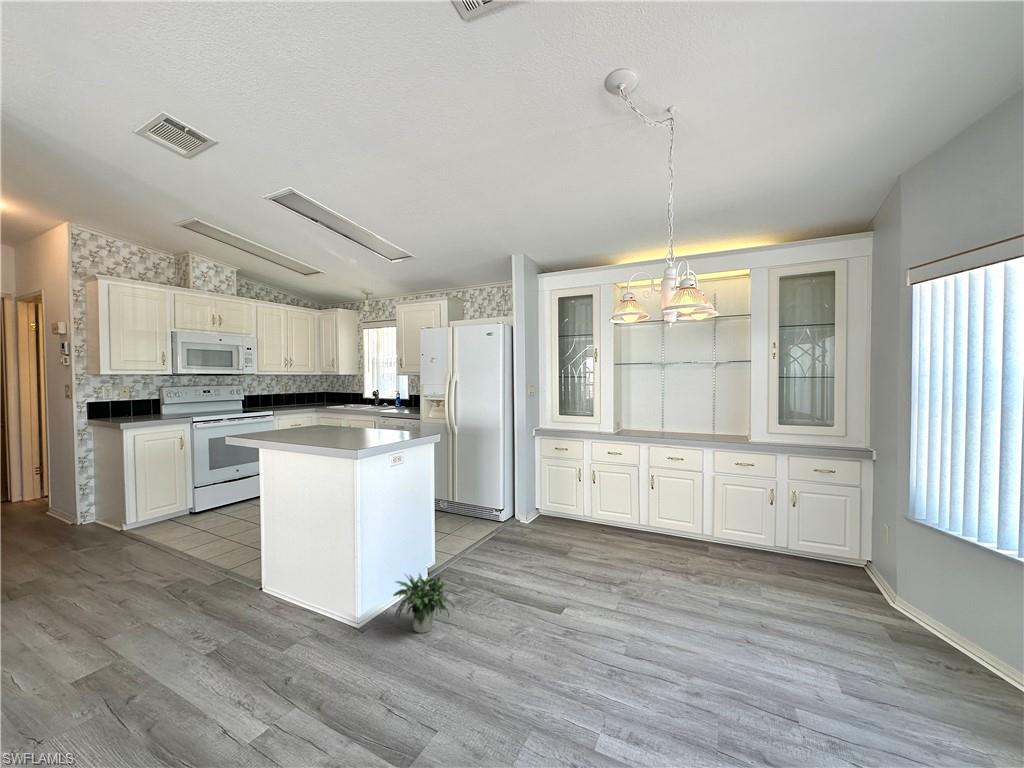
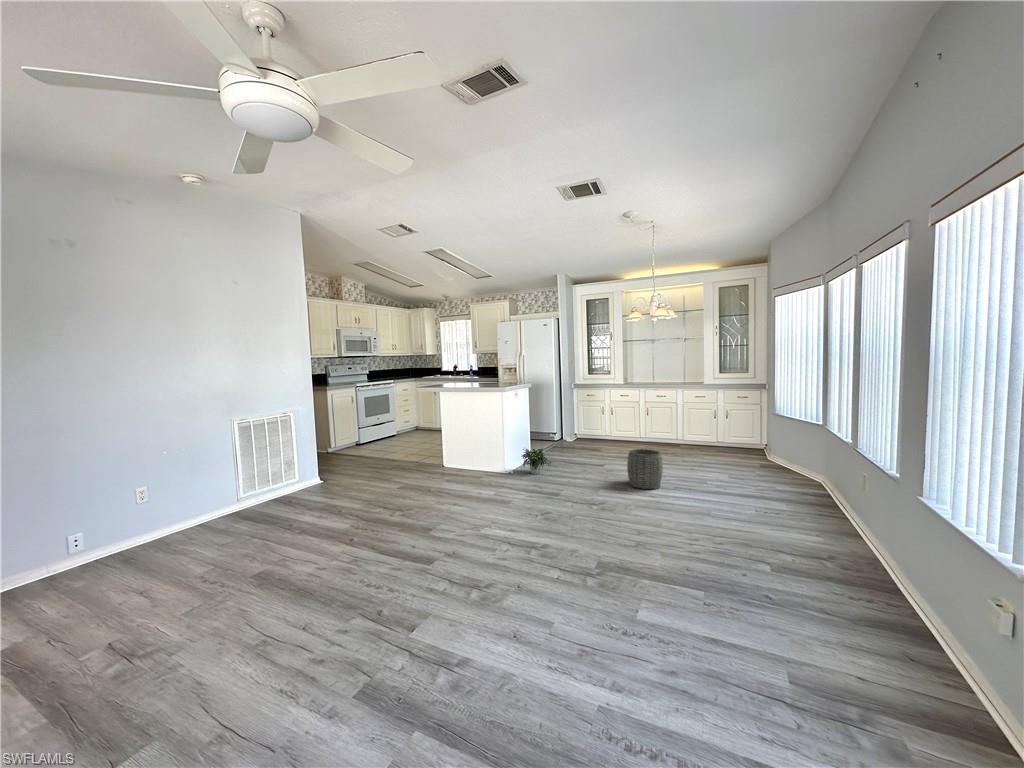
woven basket: none [605,605,687,729] -> present [627,449,663,489]

